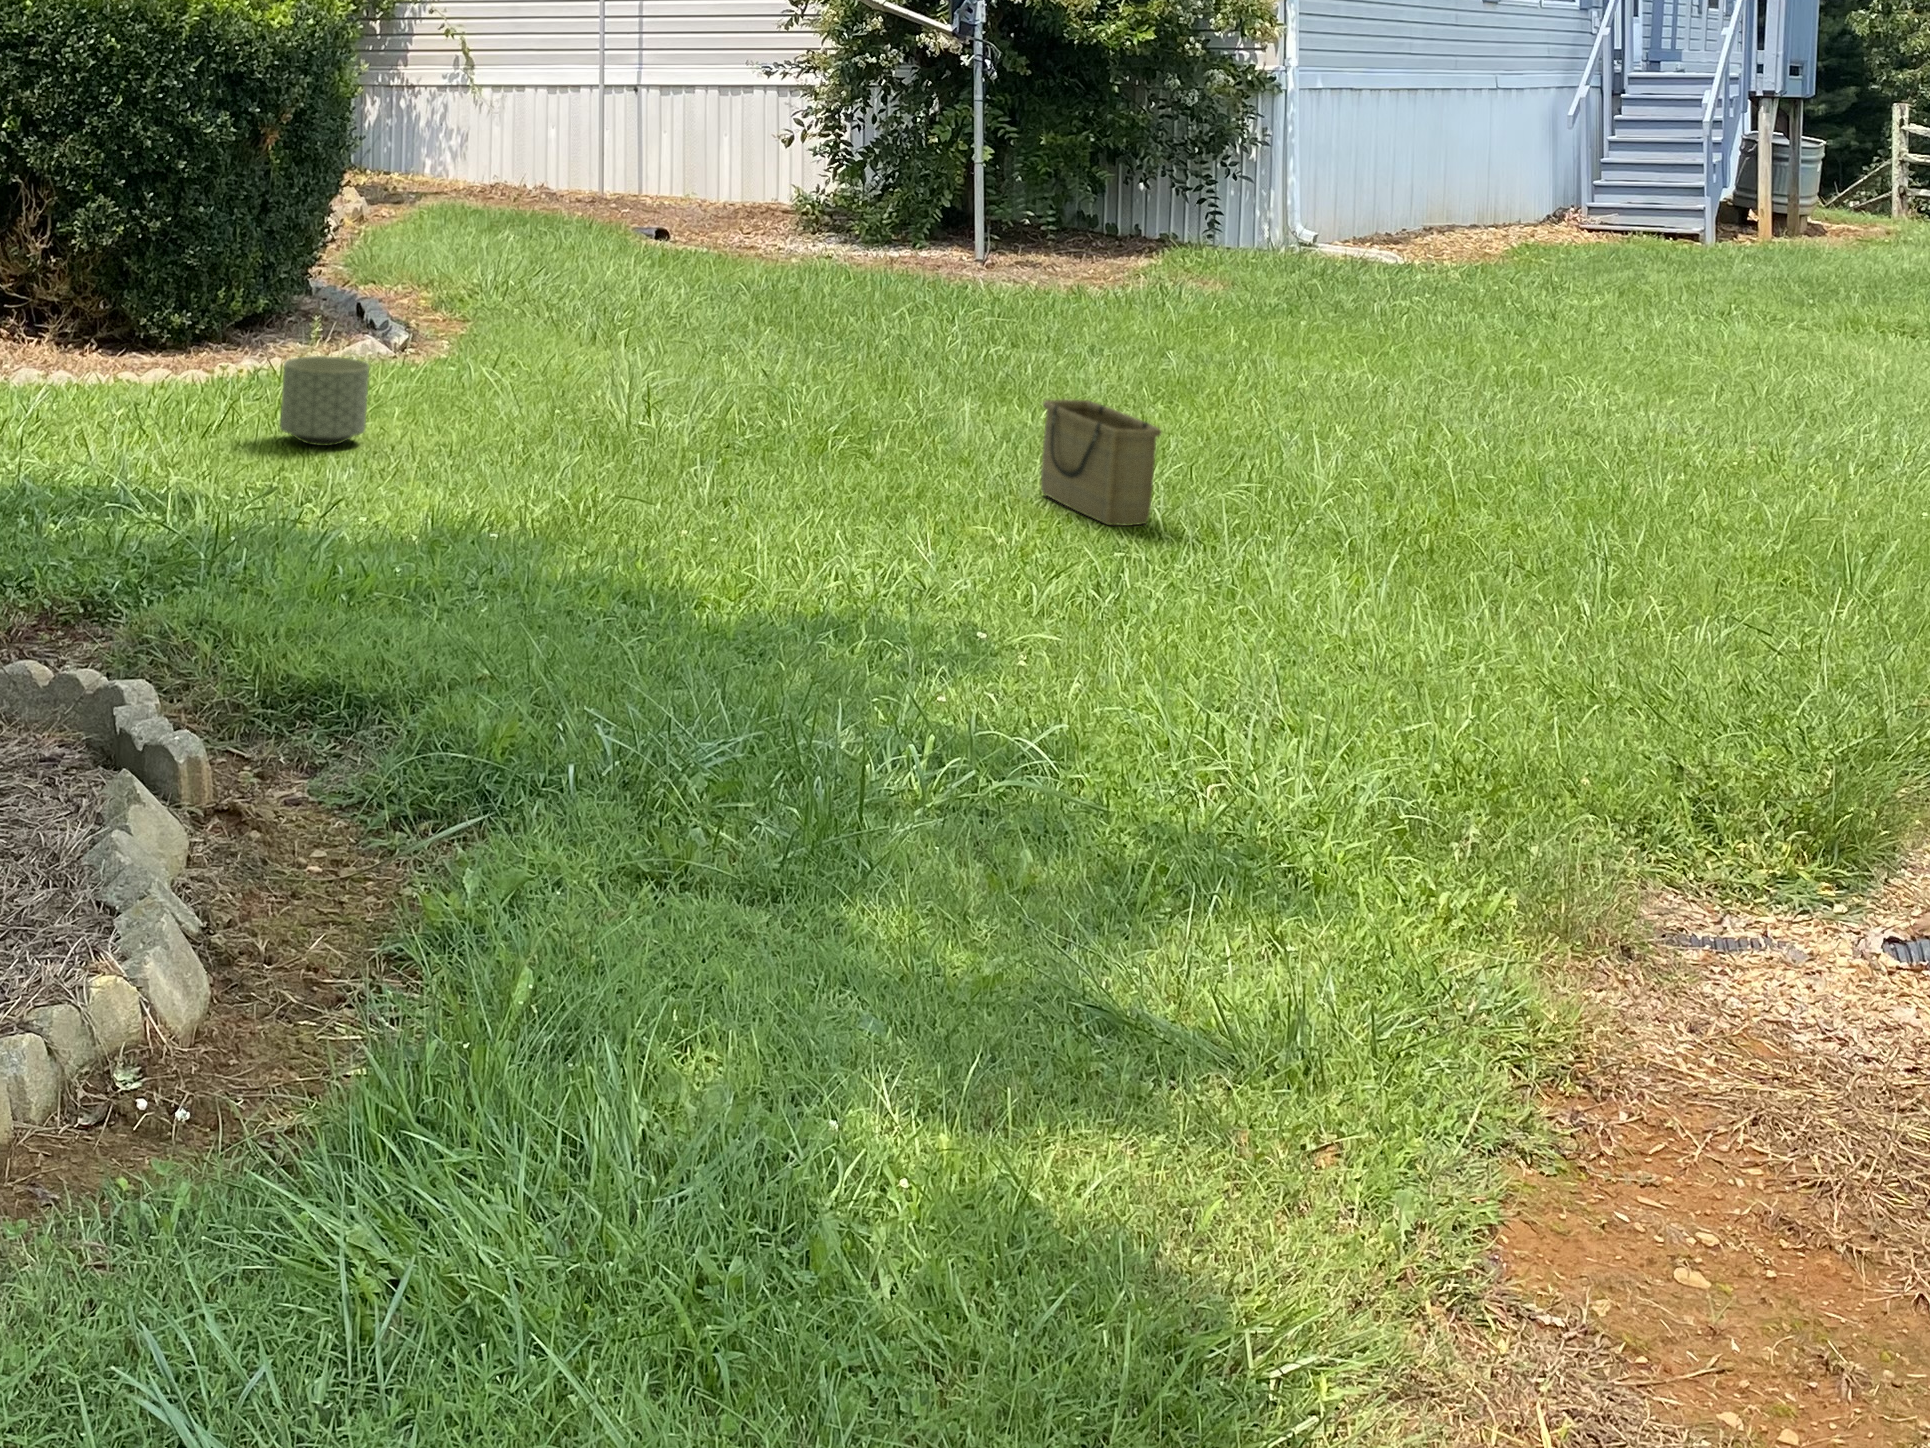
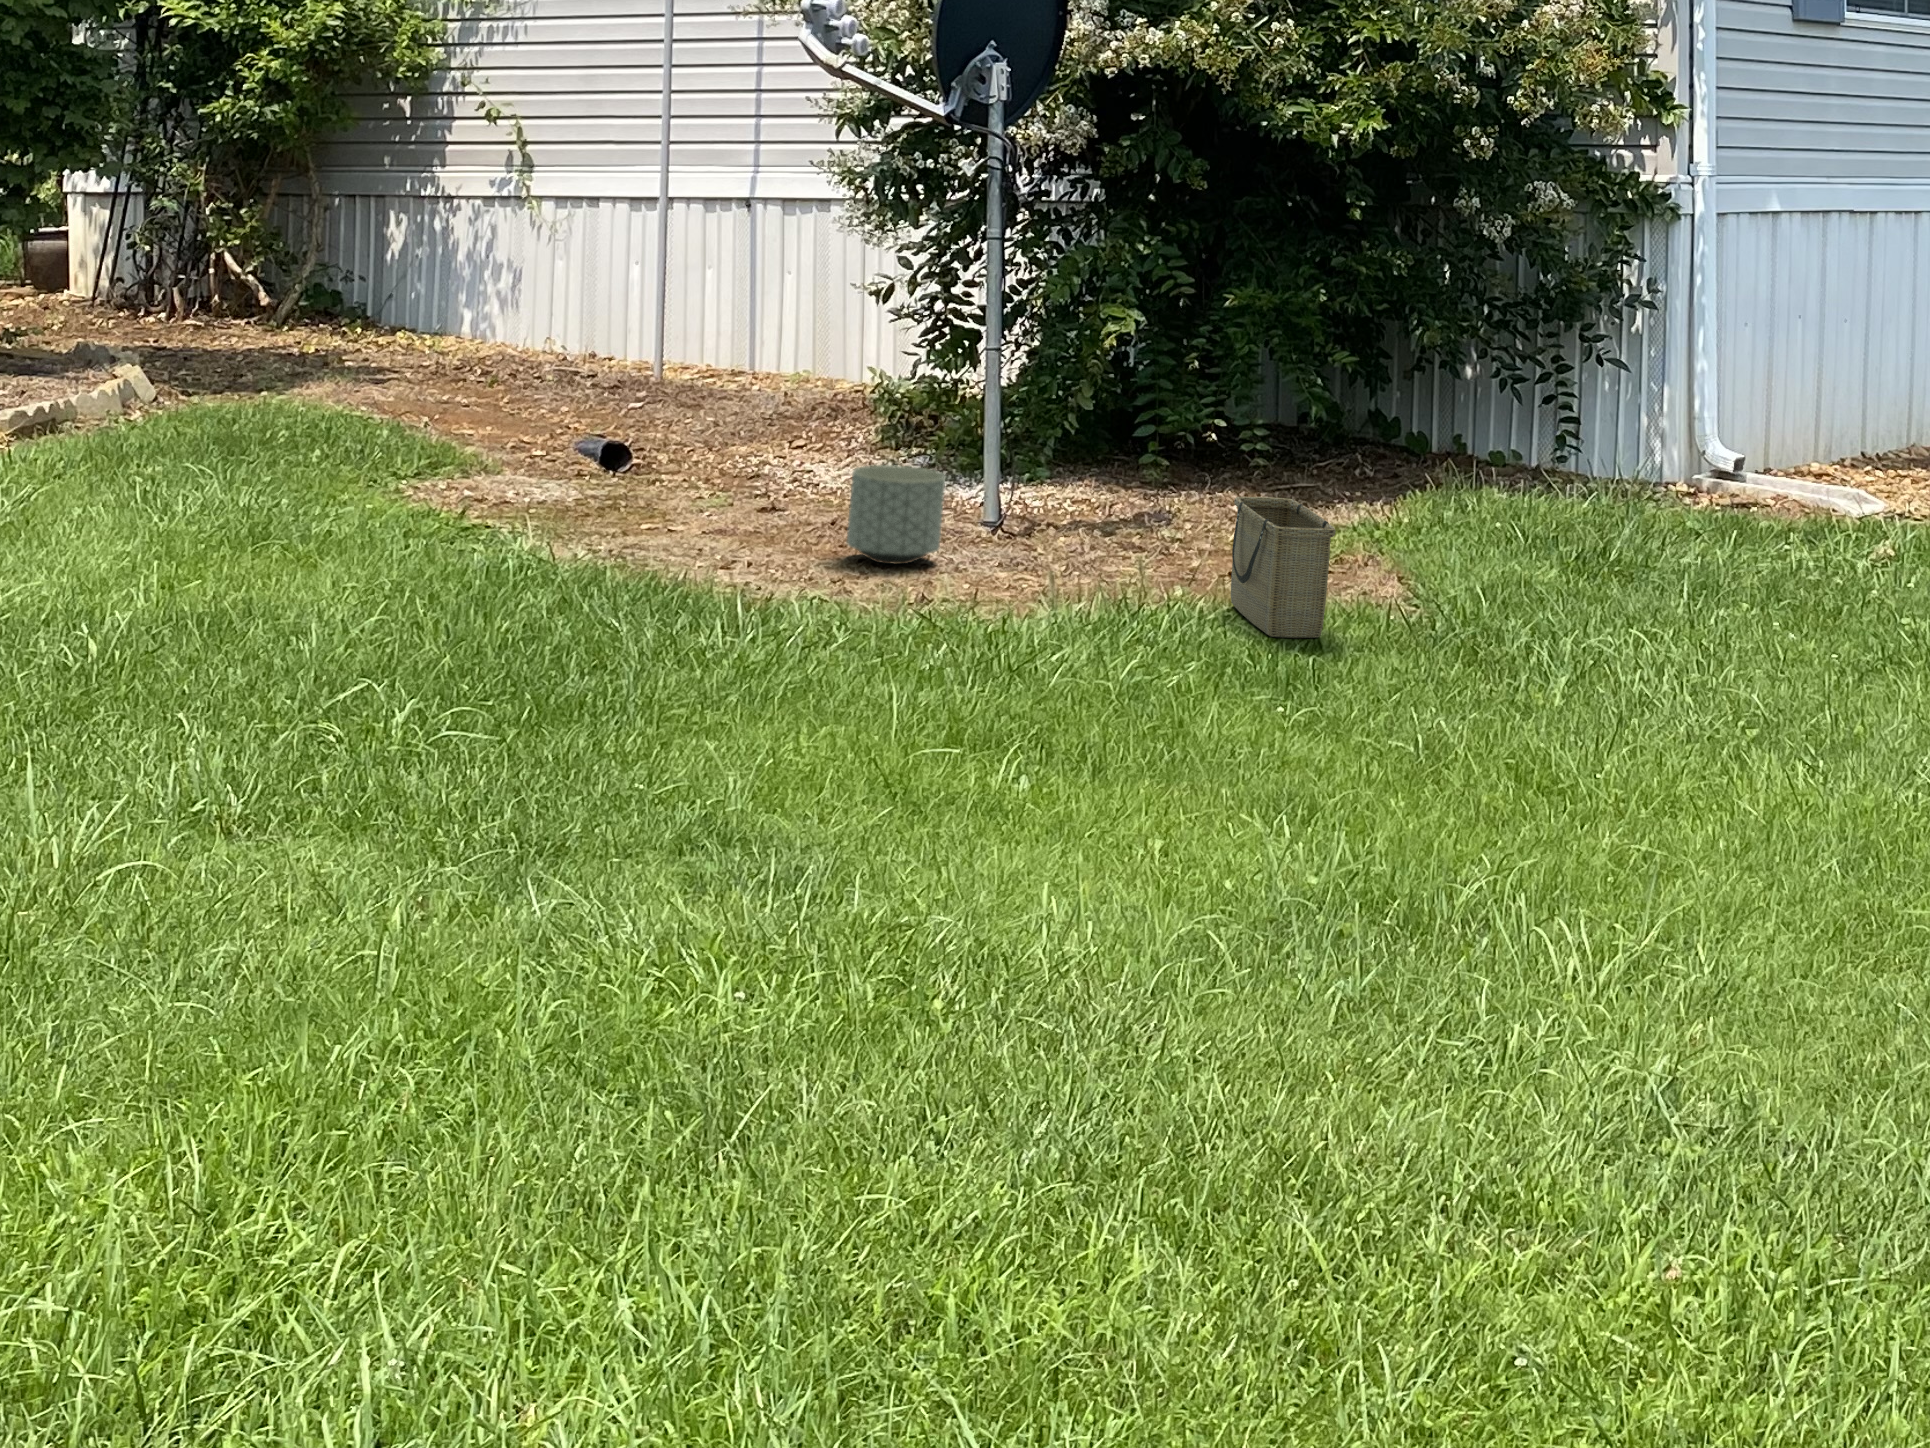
planter: present [280,356,369,446] -> present [846,465,946,564]

